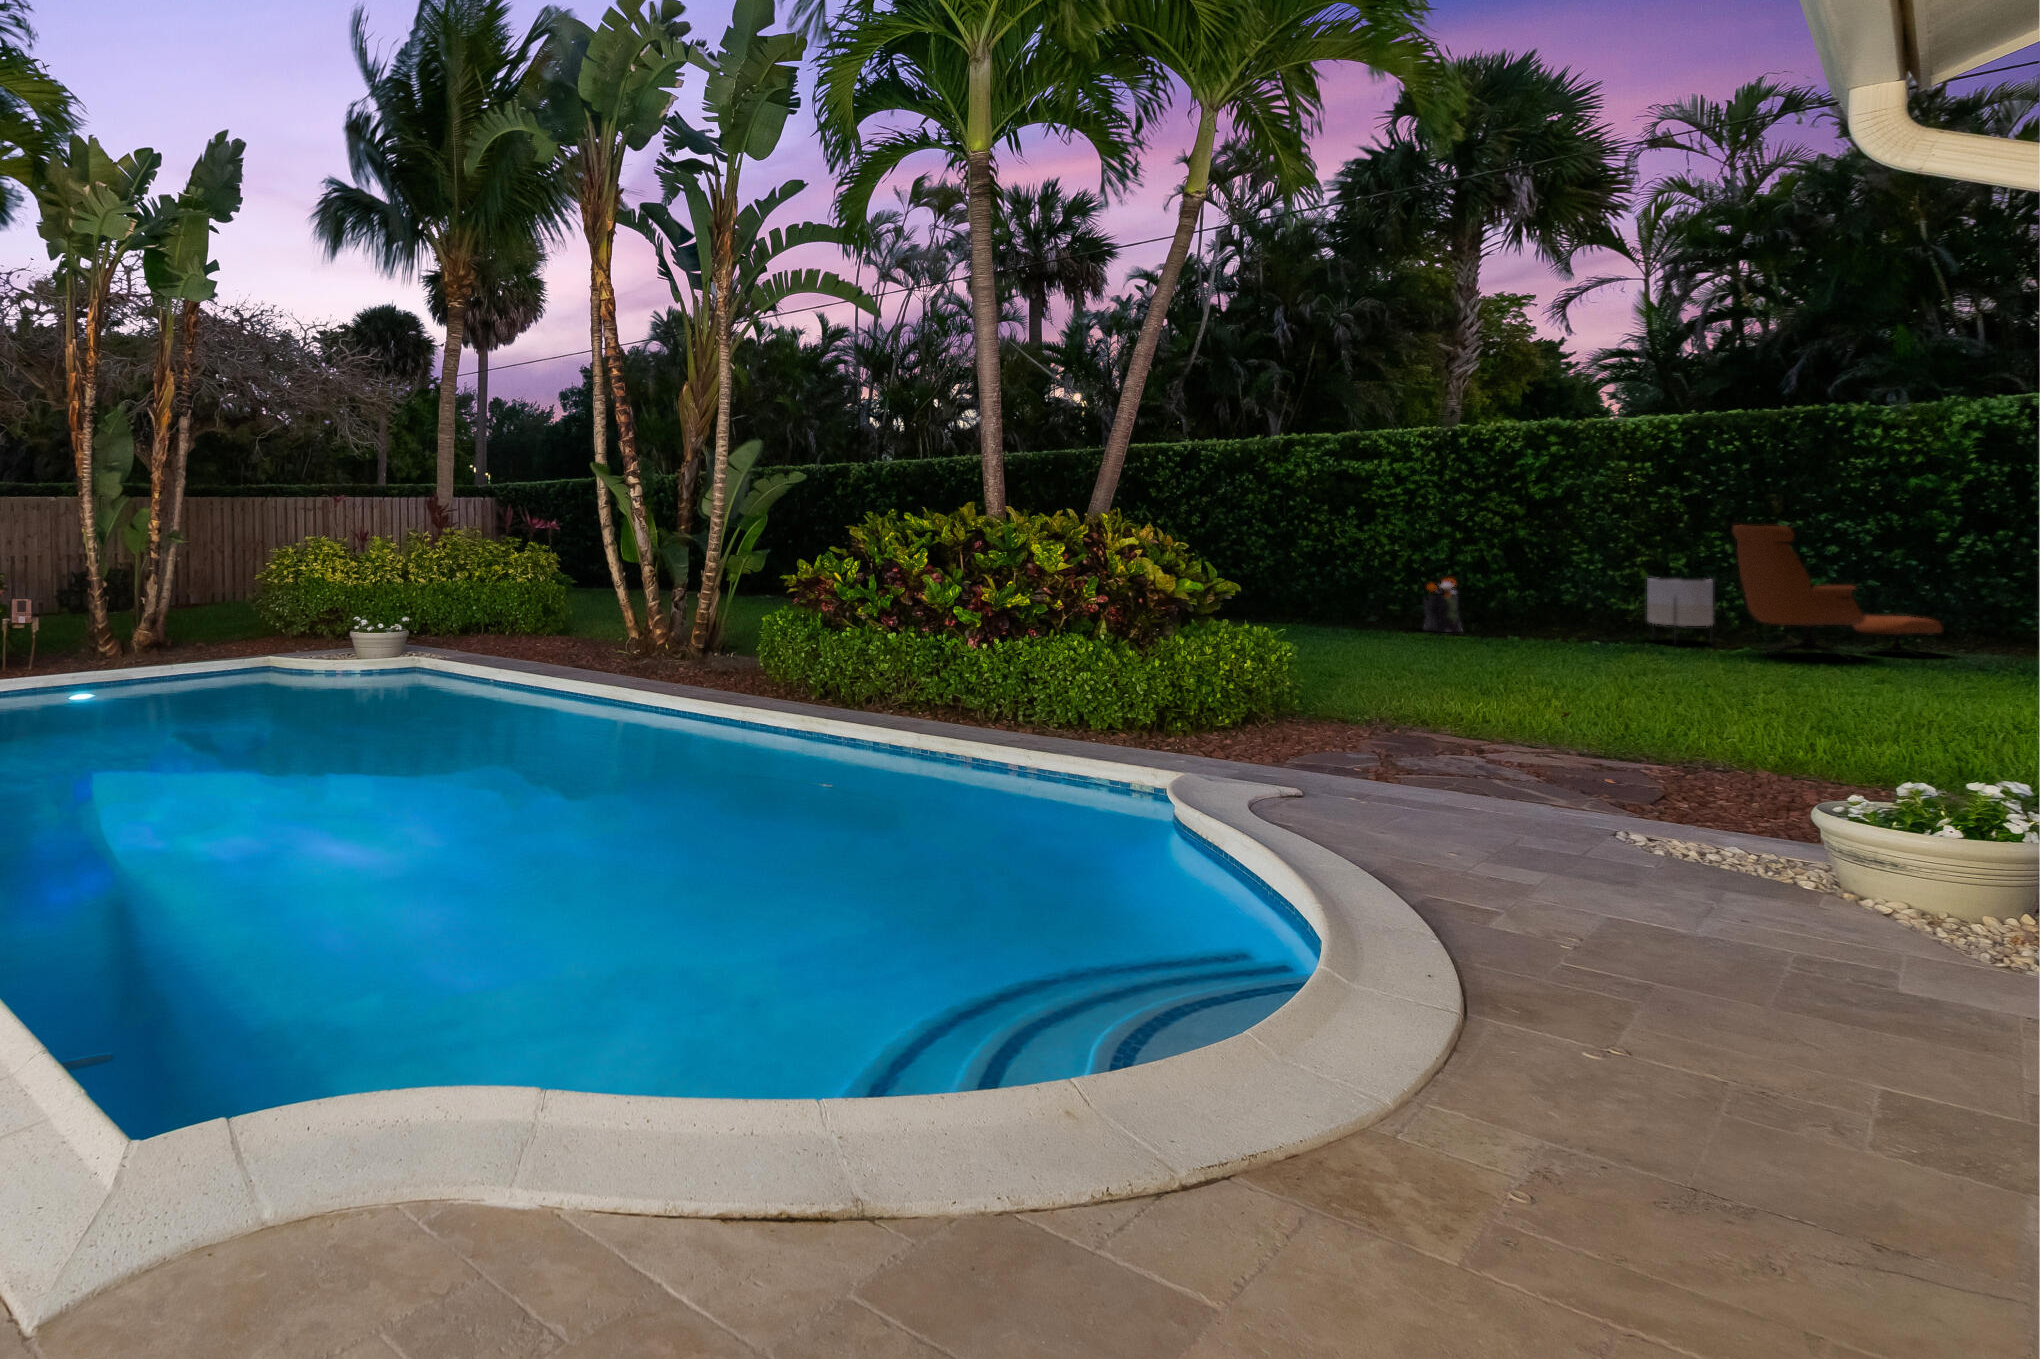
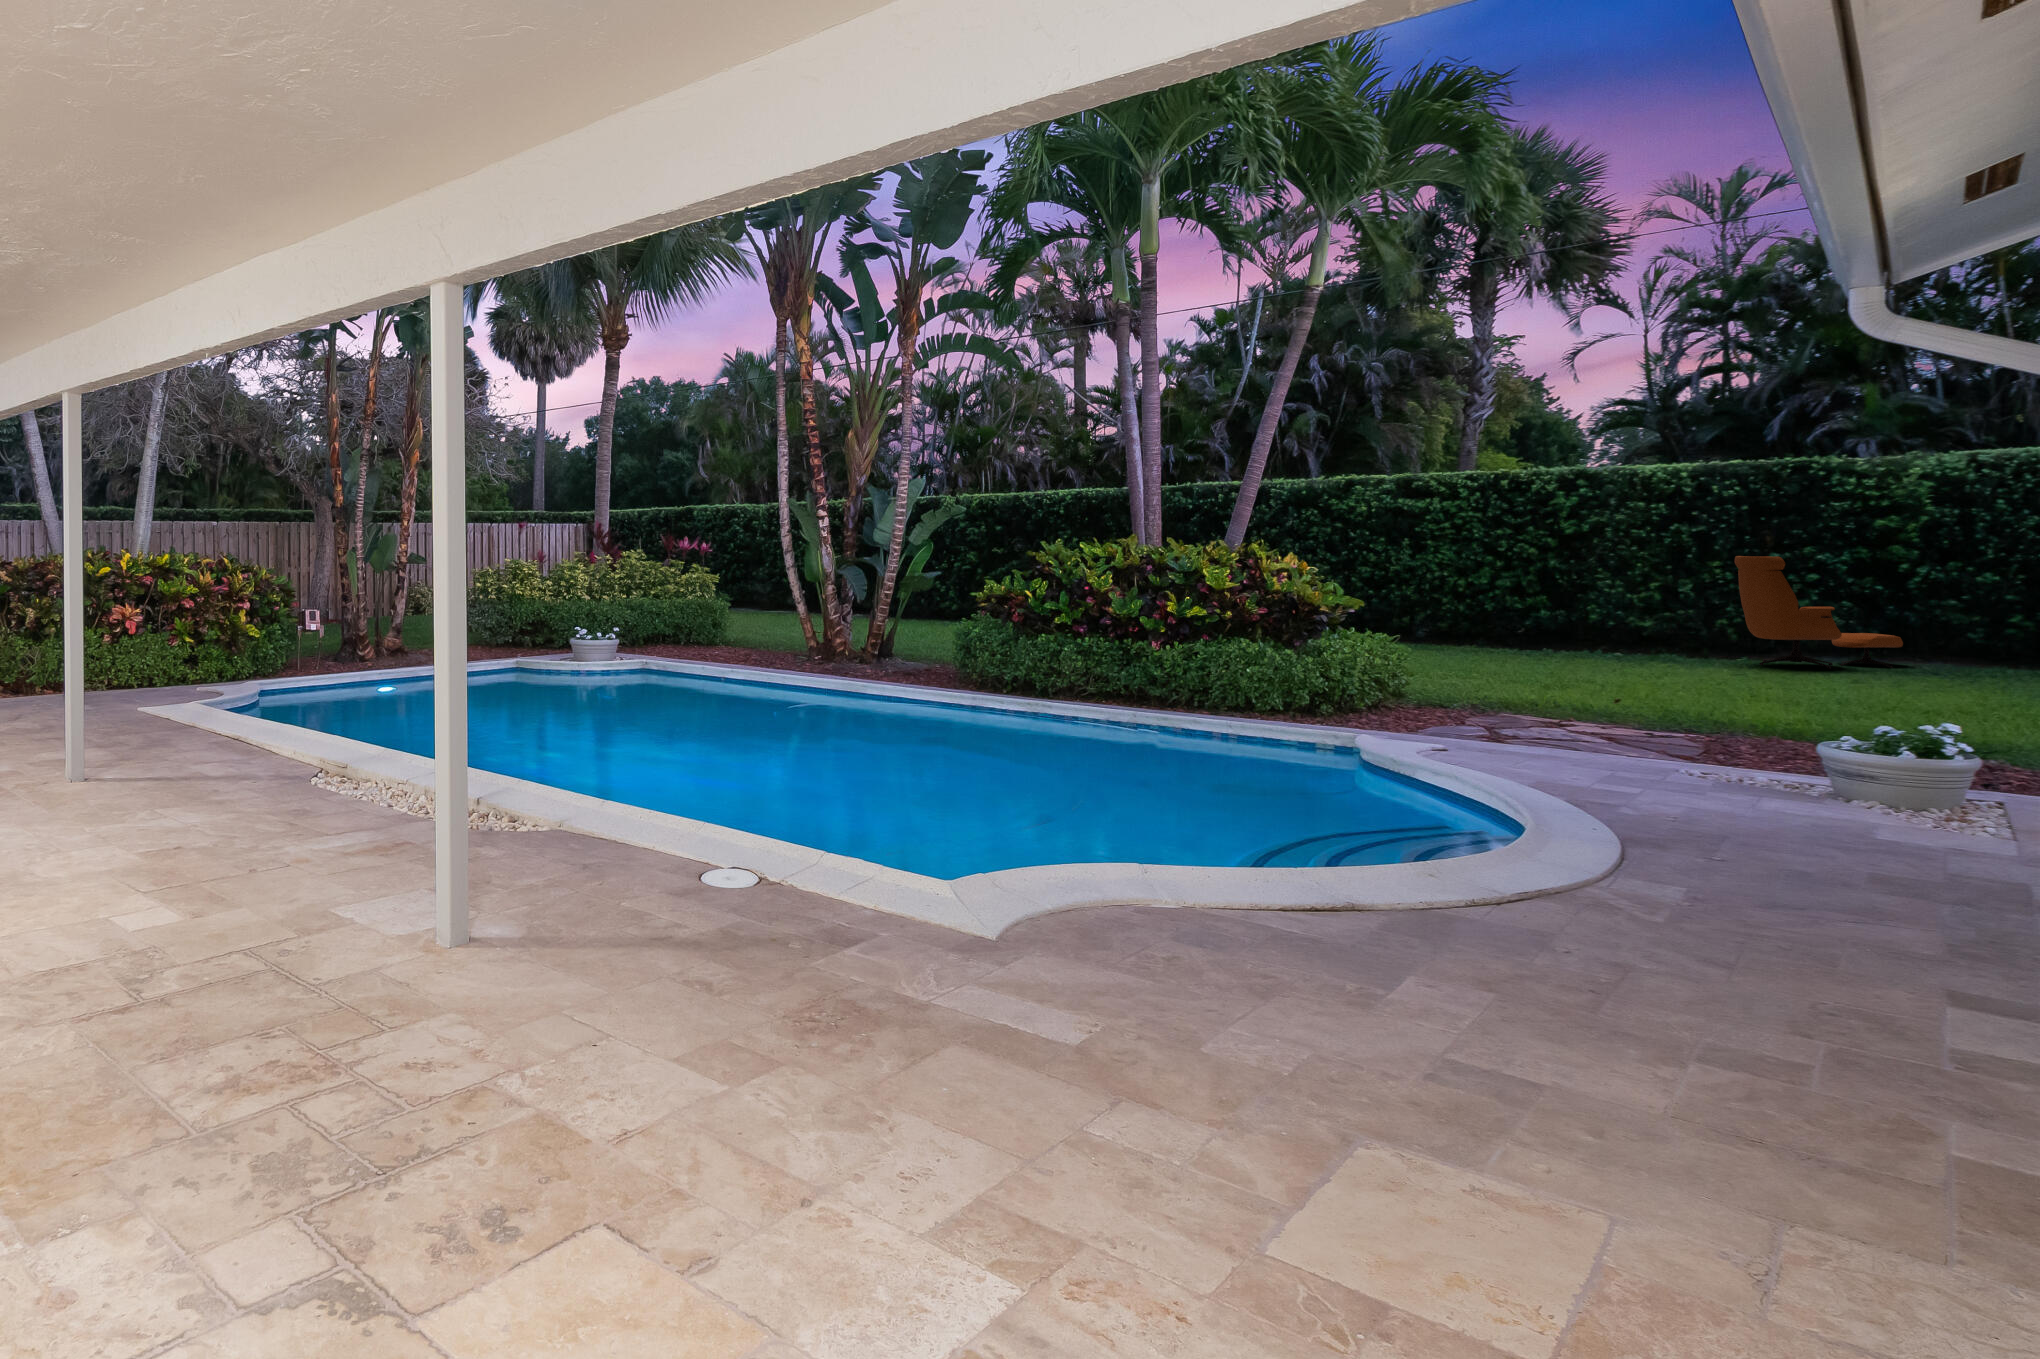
watering can: present [1423,578,1462,632] -> none [1469,602,1503,649]
planter: present [1647,578,1714,627] -> none [1662,602,1717,659]

